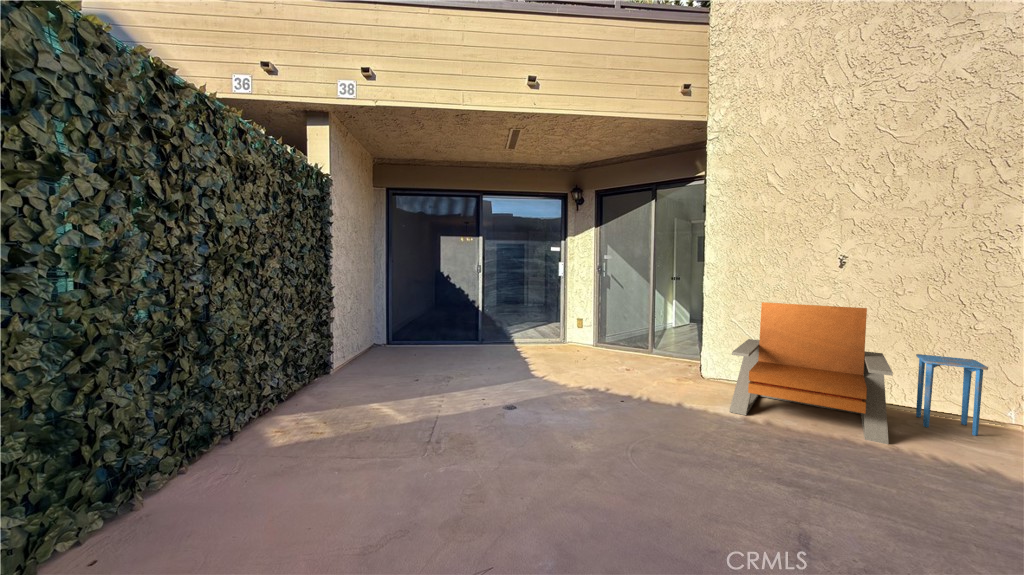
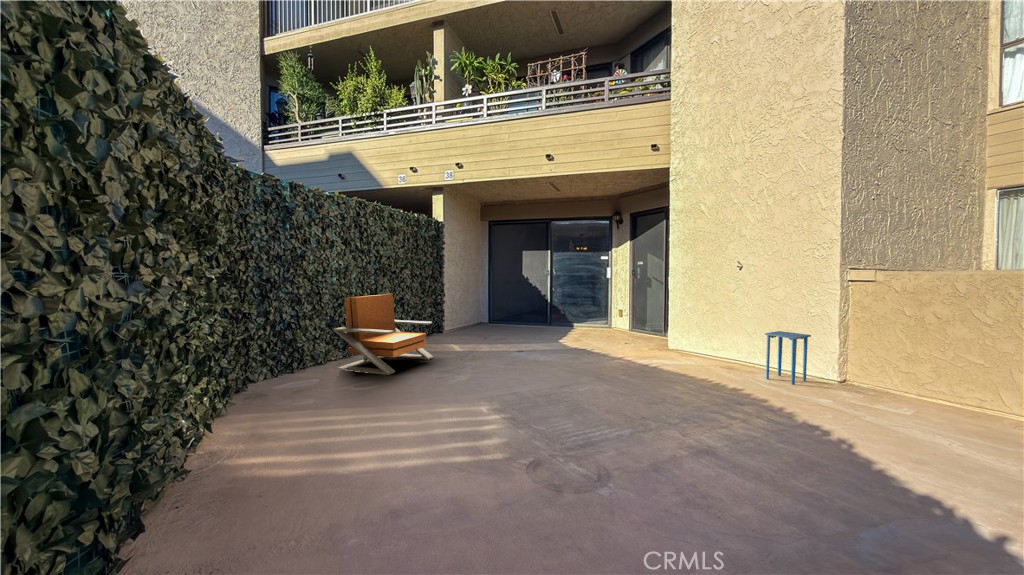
lounge chair: present [729,302,893,444] -> present [333,294,433,375]

